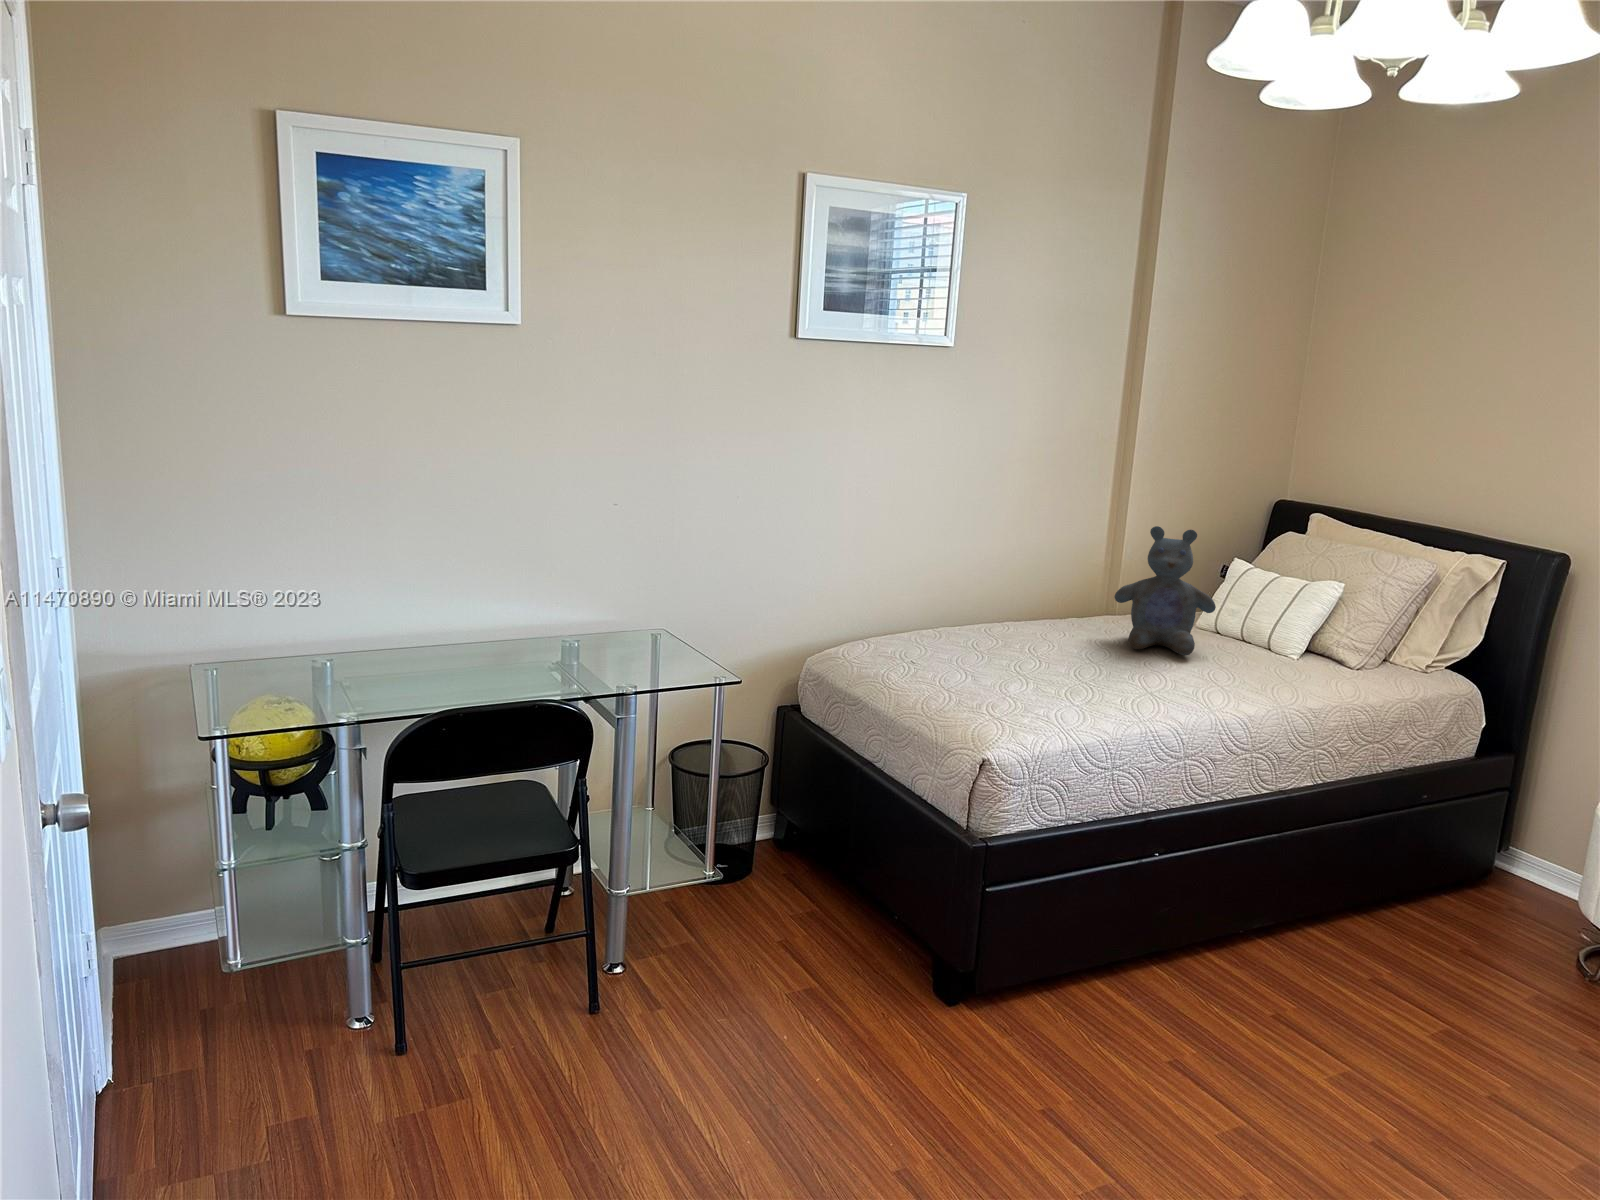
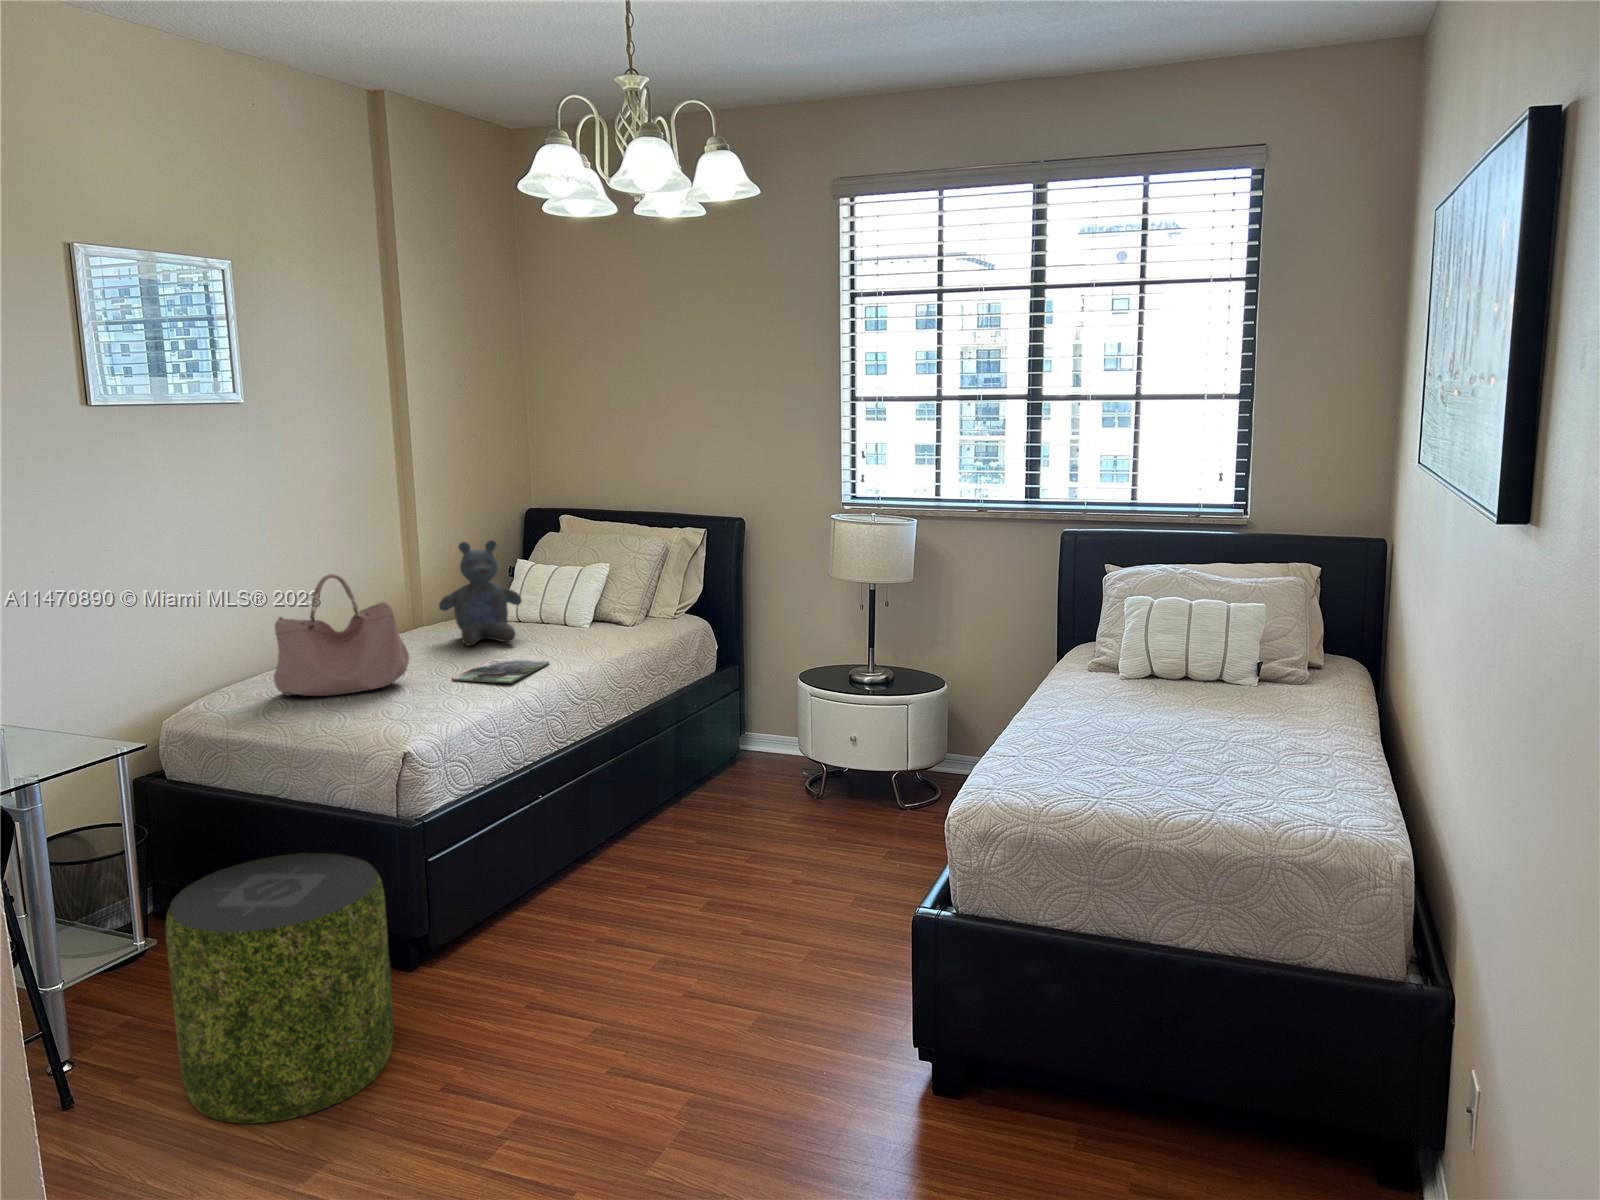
handbag: none [901,537,1046,675] -> present [274,574,409,696]
magazine: none [1089,672,1219,707] -> present [452,659,549,683]
pouf: none [667,831,899,1137] -> present [165,853,394,1124]

